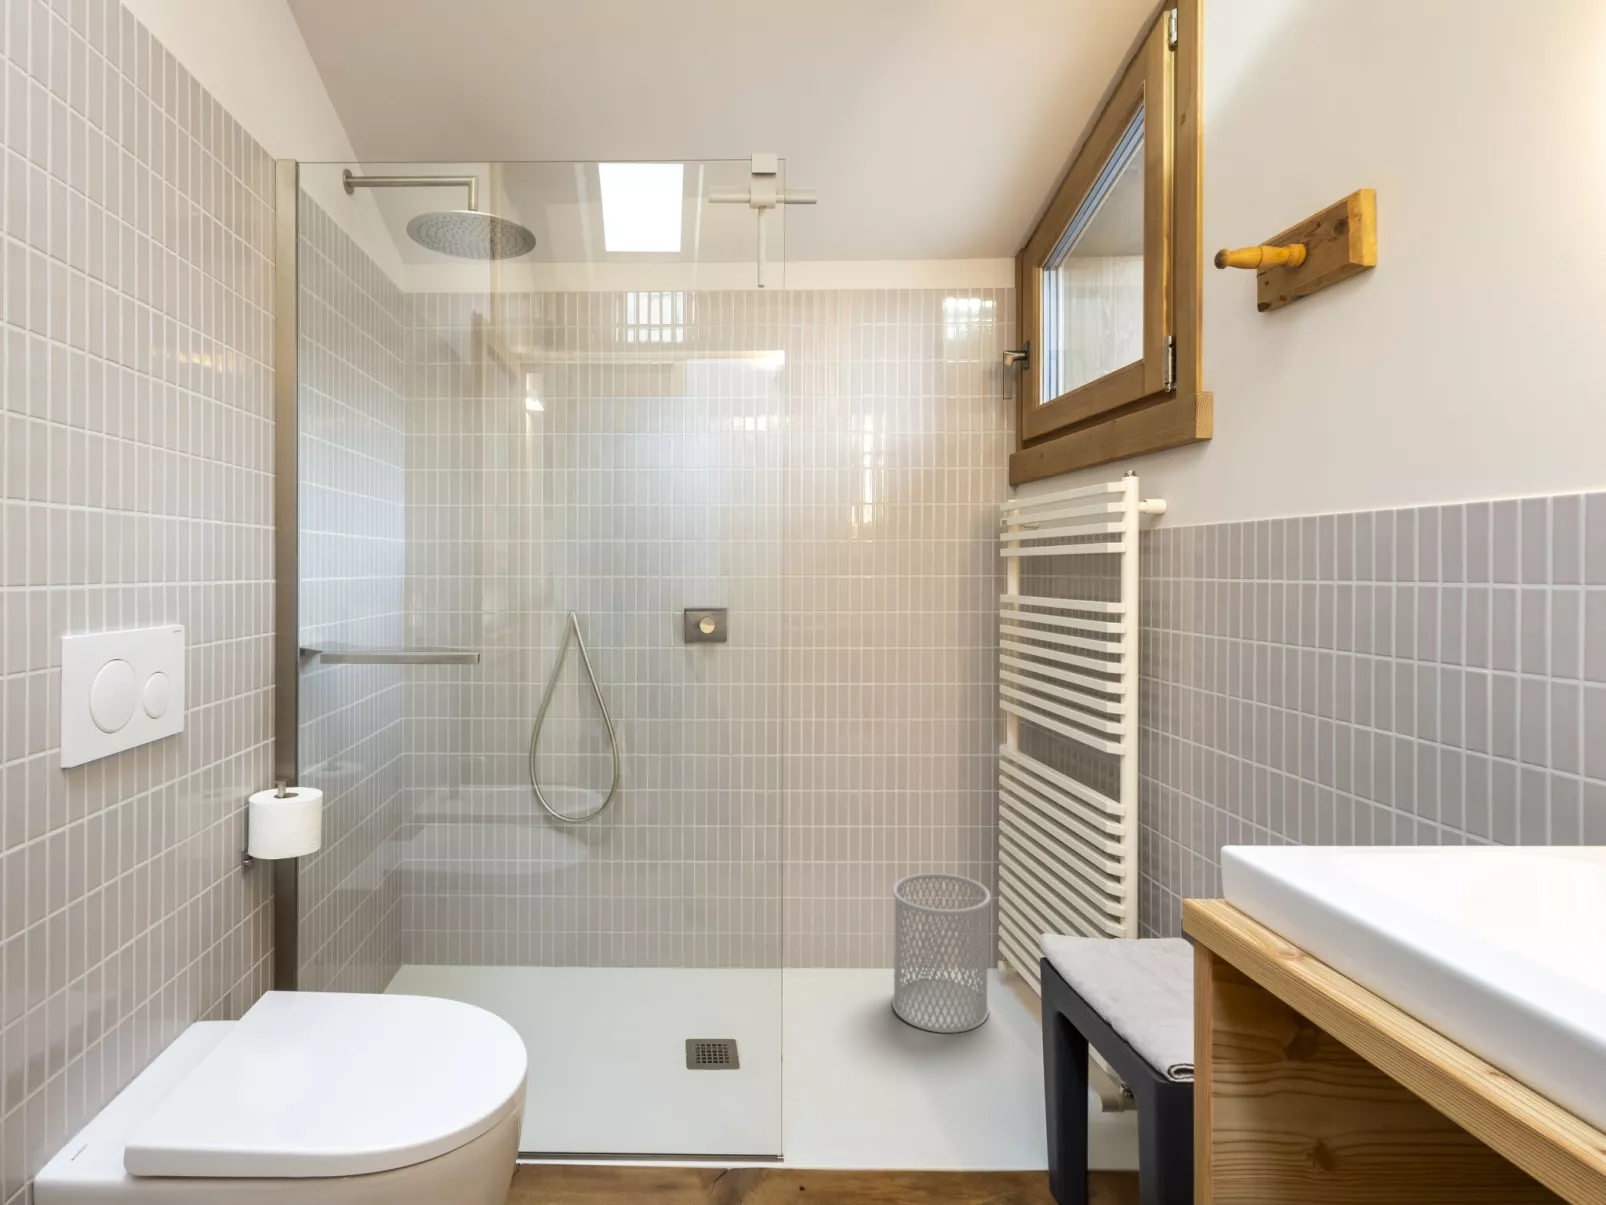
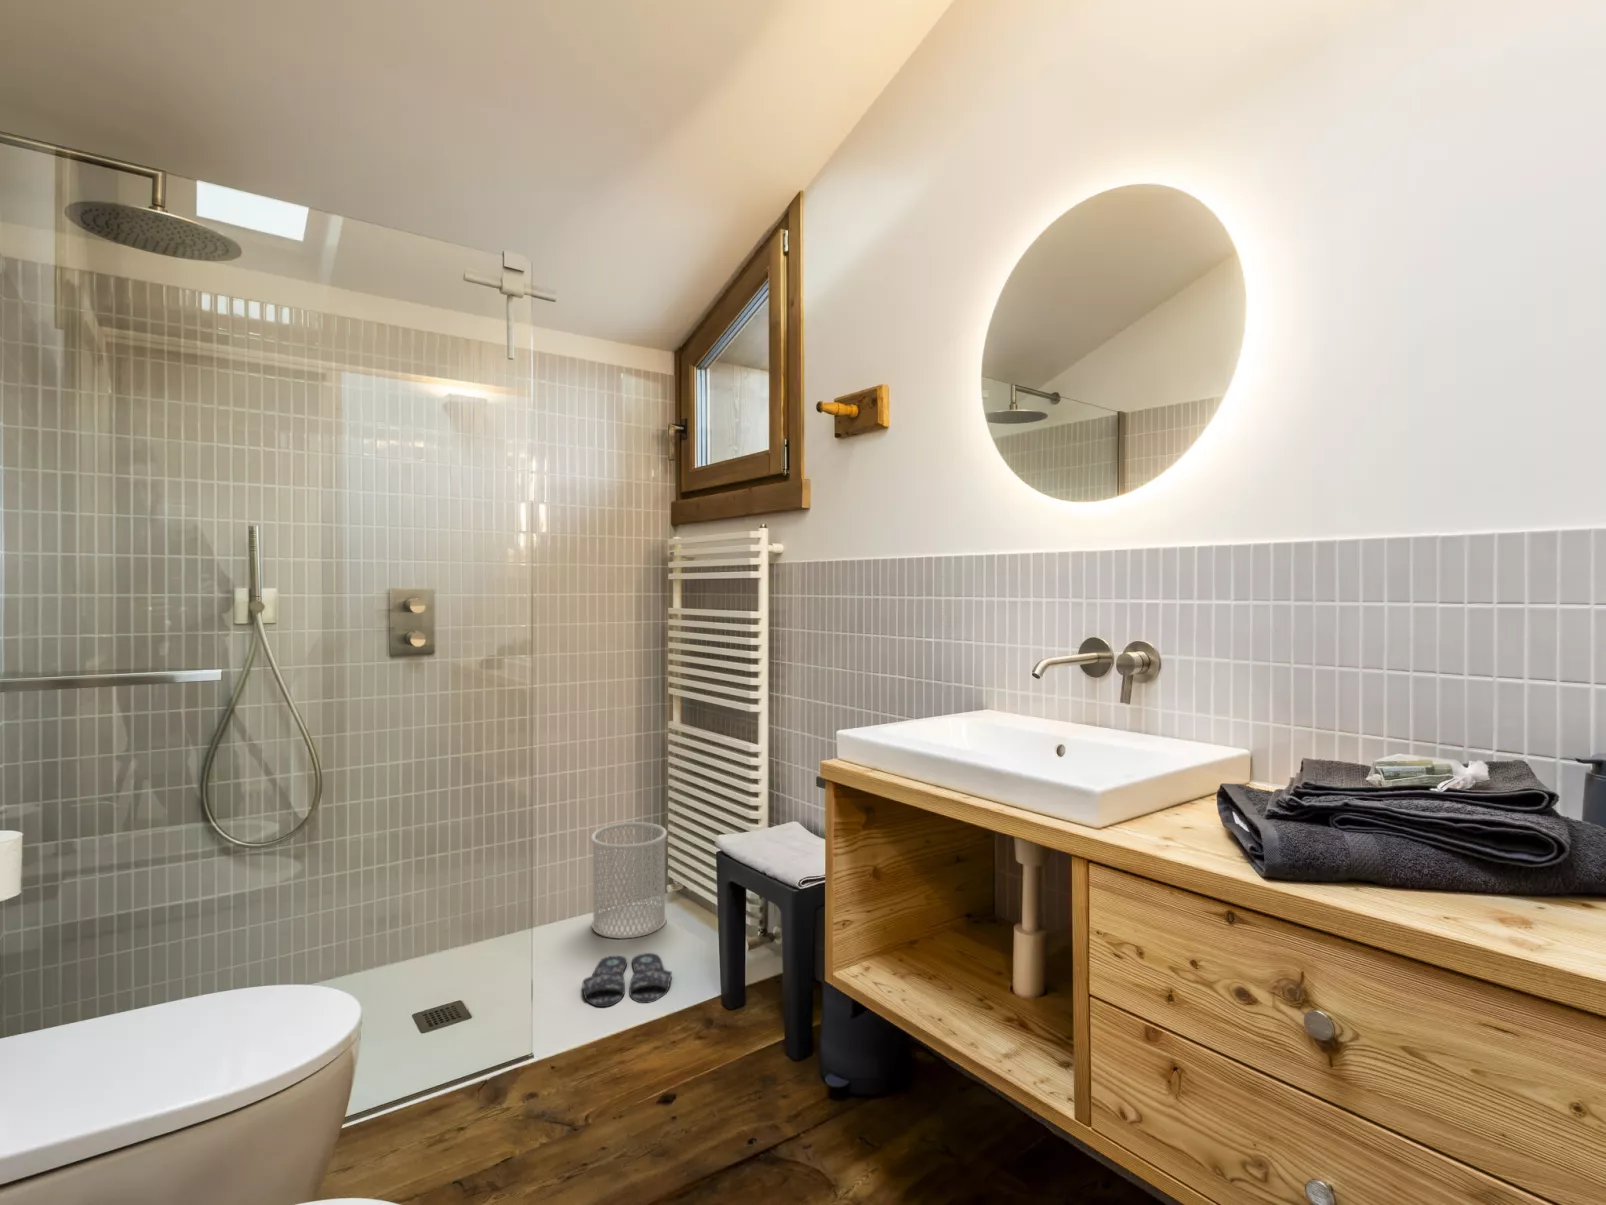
slippers: none [858,1056,981,1154] -> present [582,953,672,1007]

